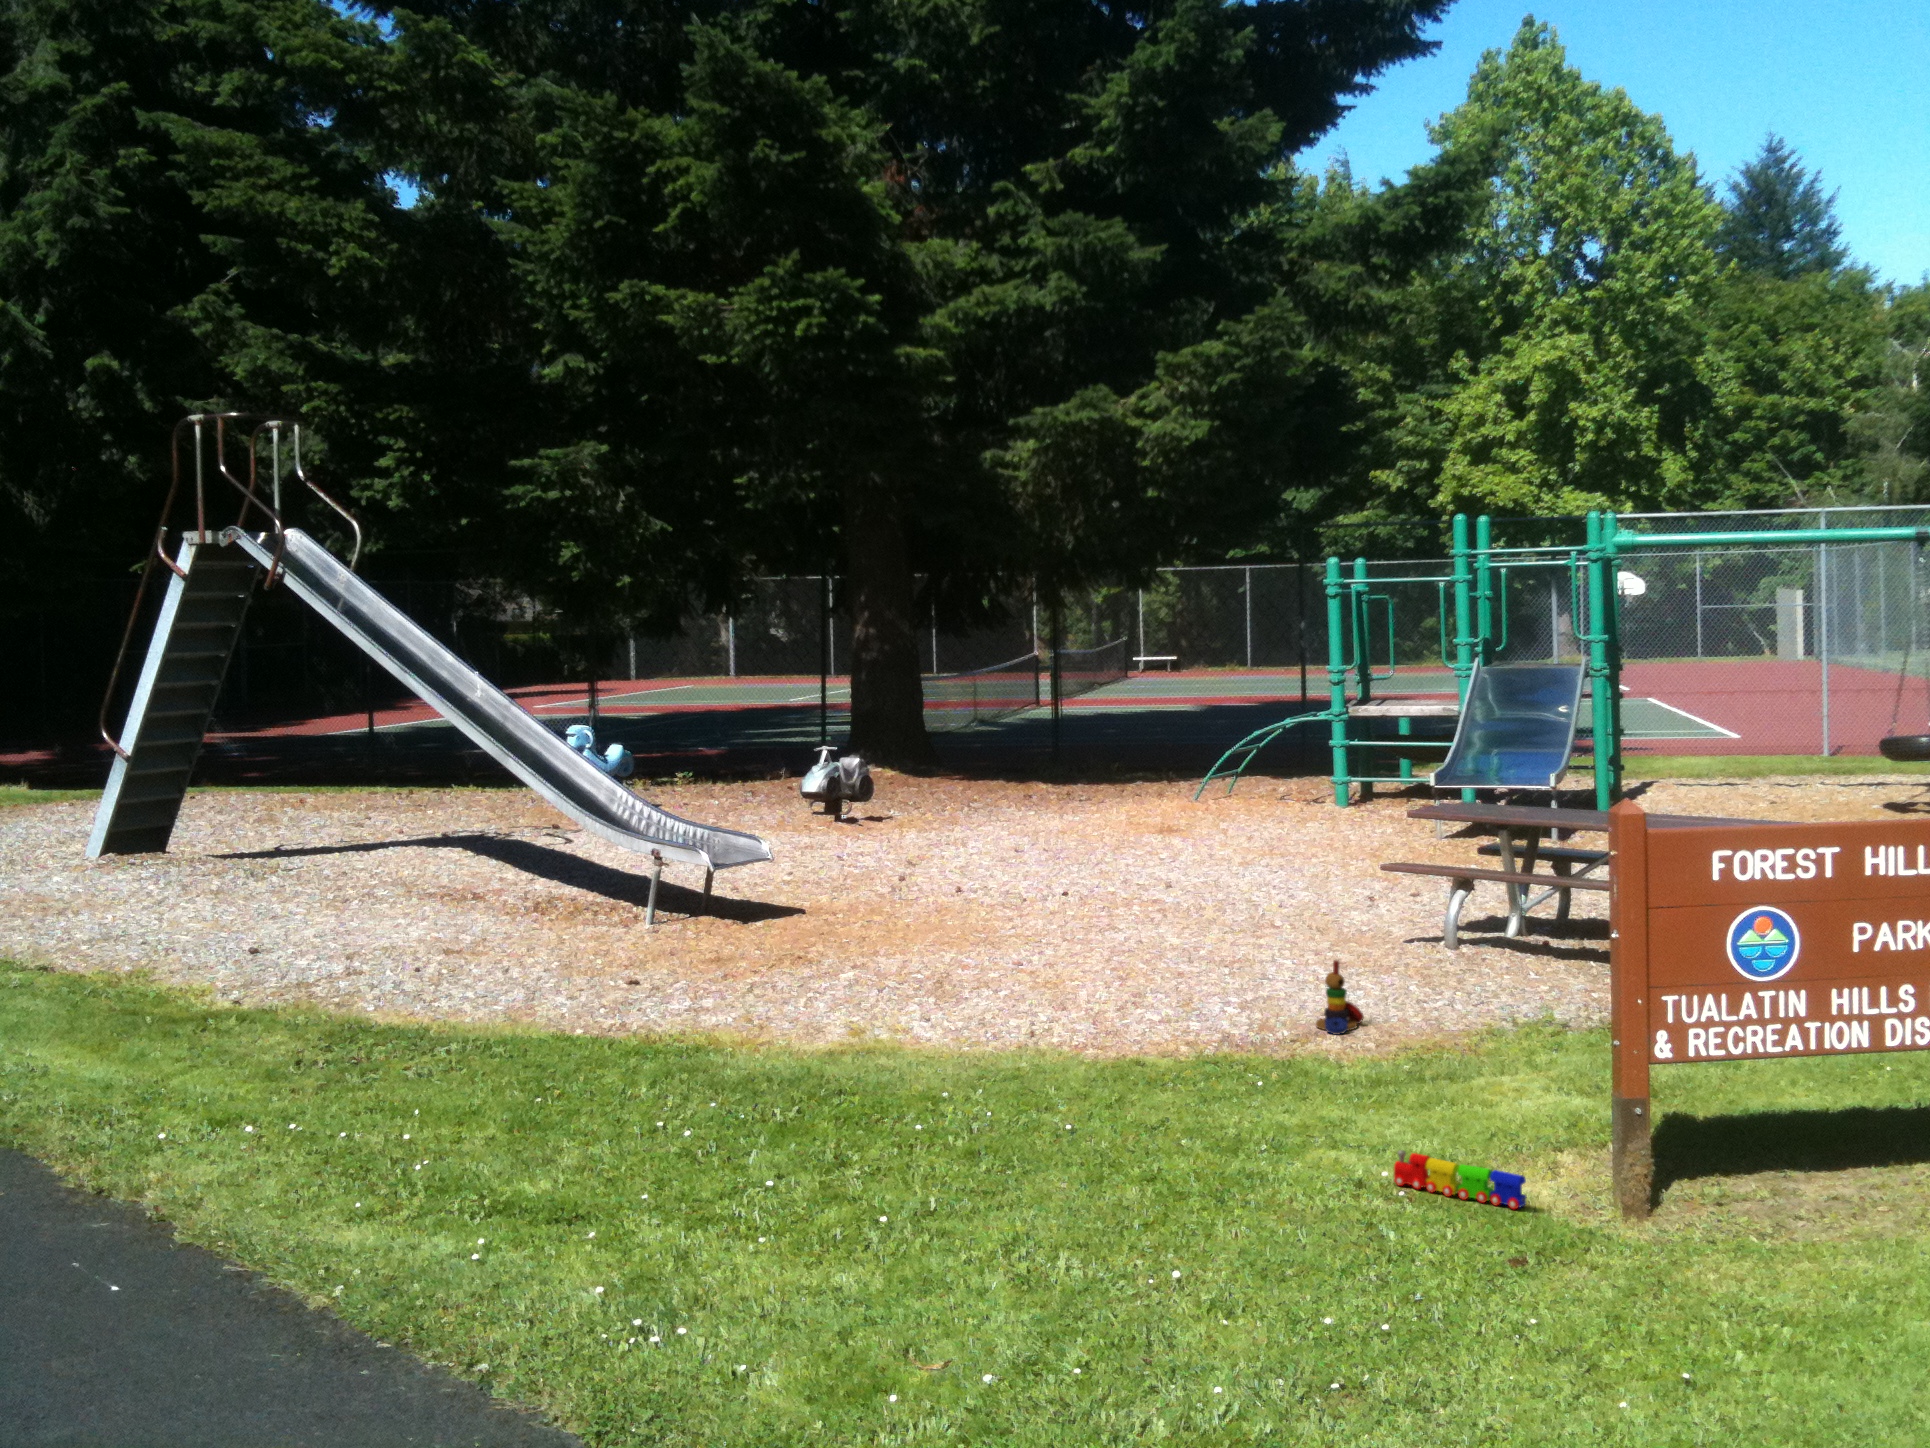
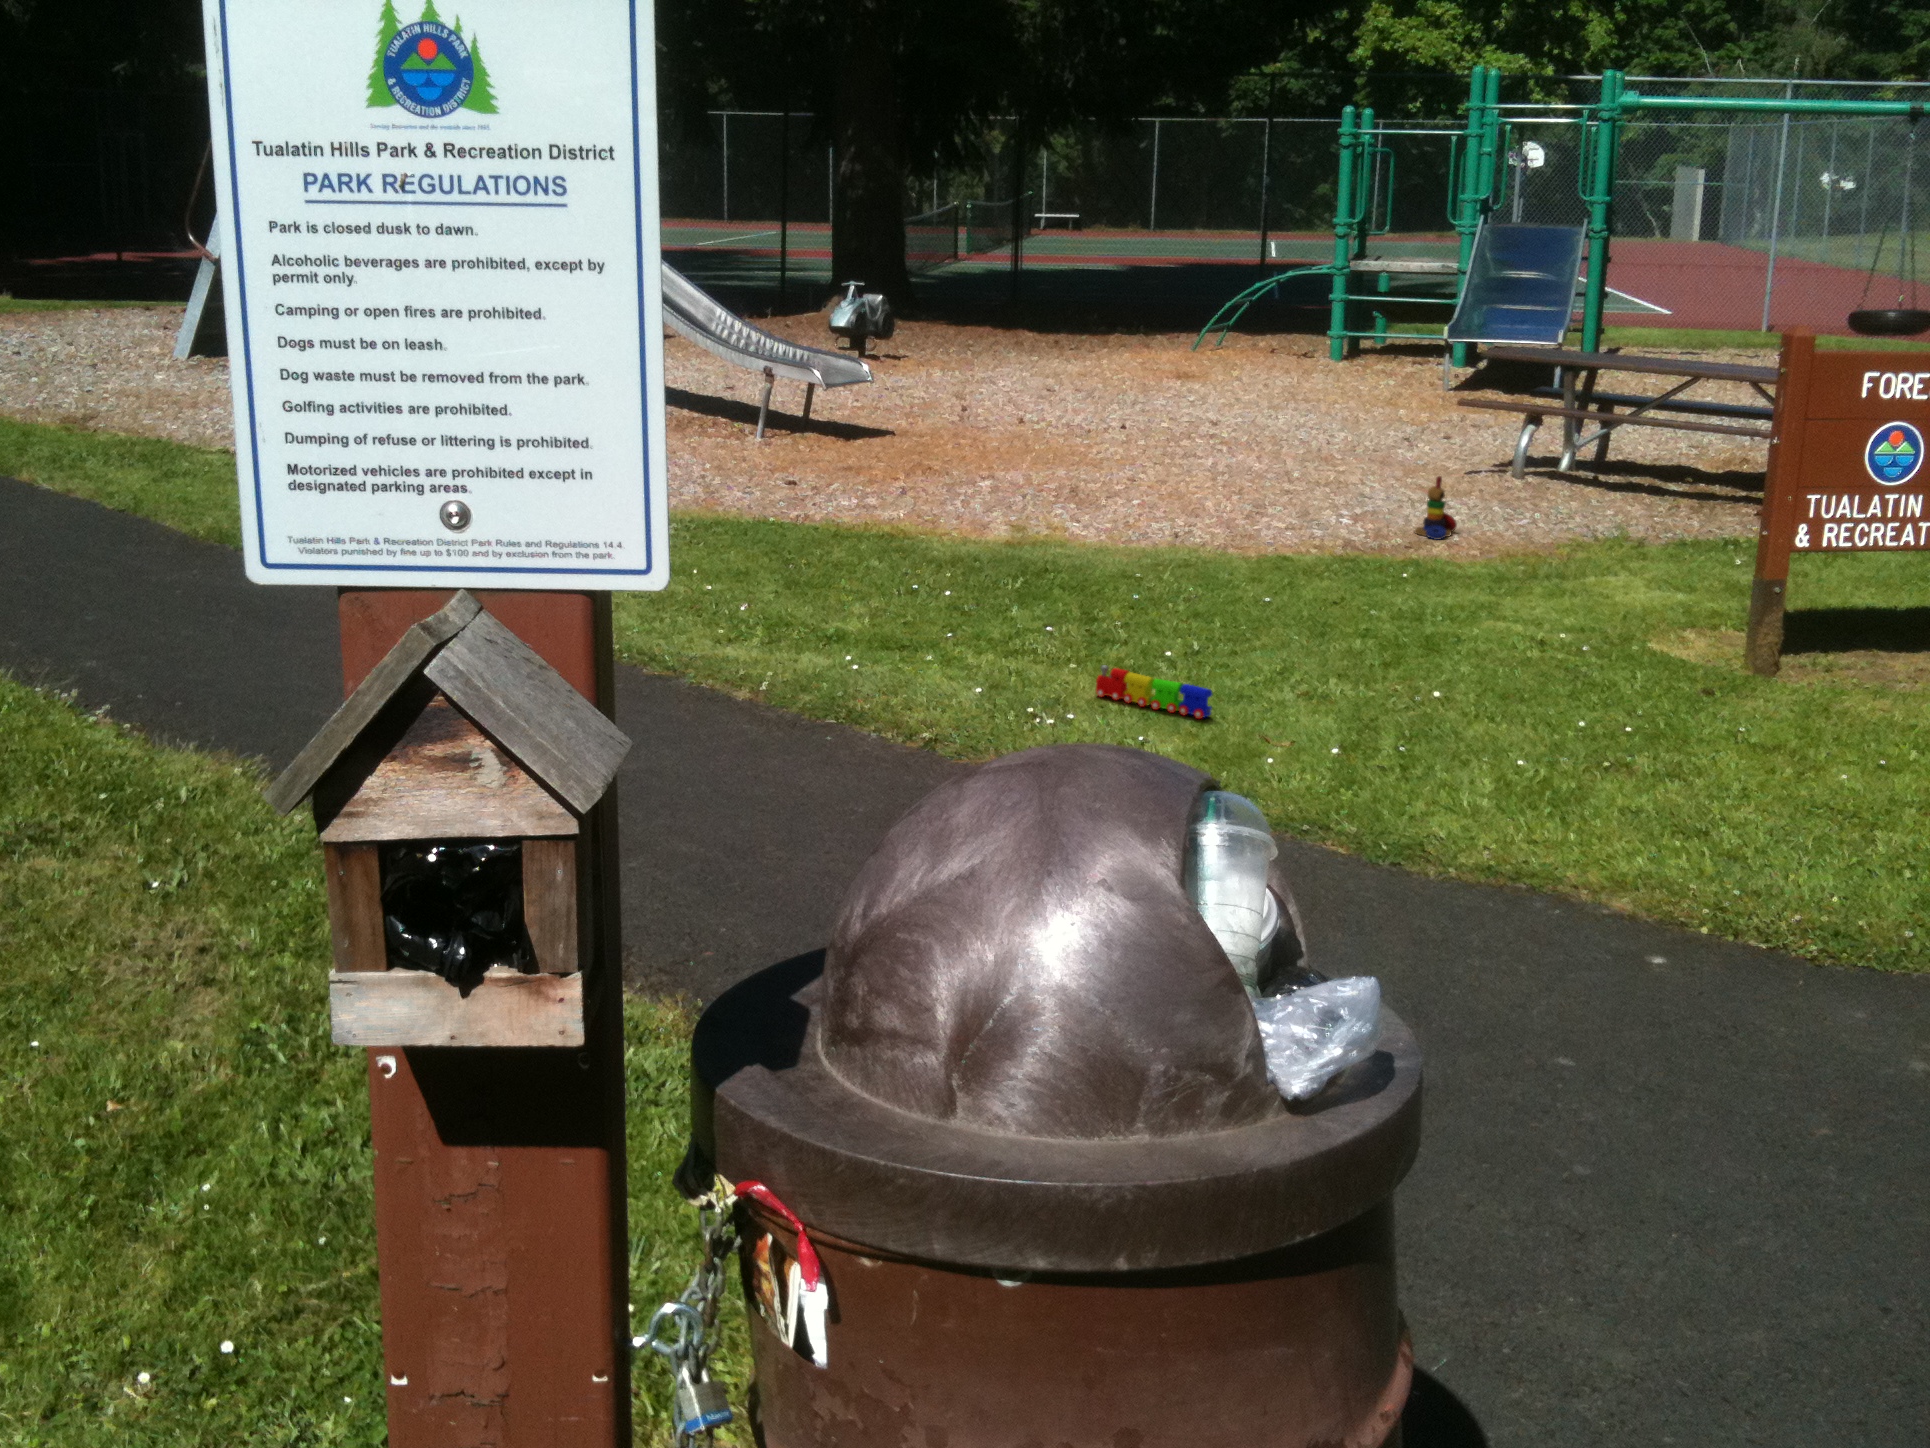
toy train: present [1394,1150,1526,1210] -> present [1096,665,1212,719]

